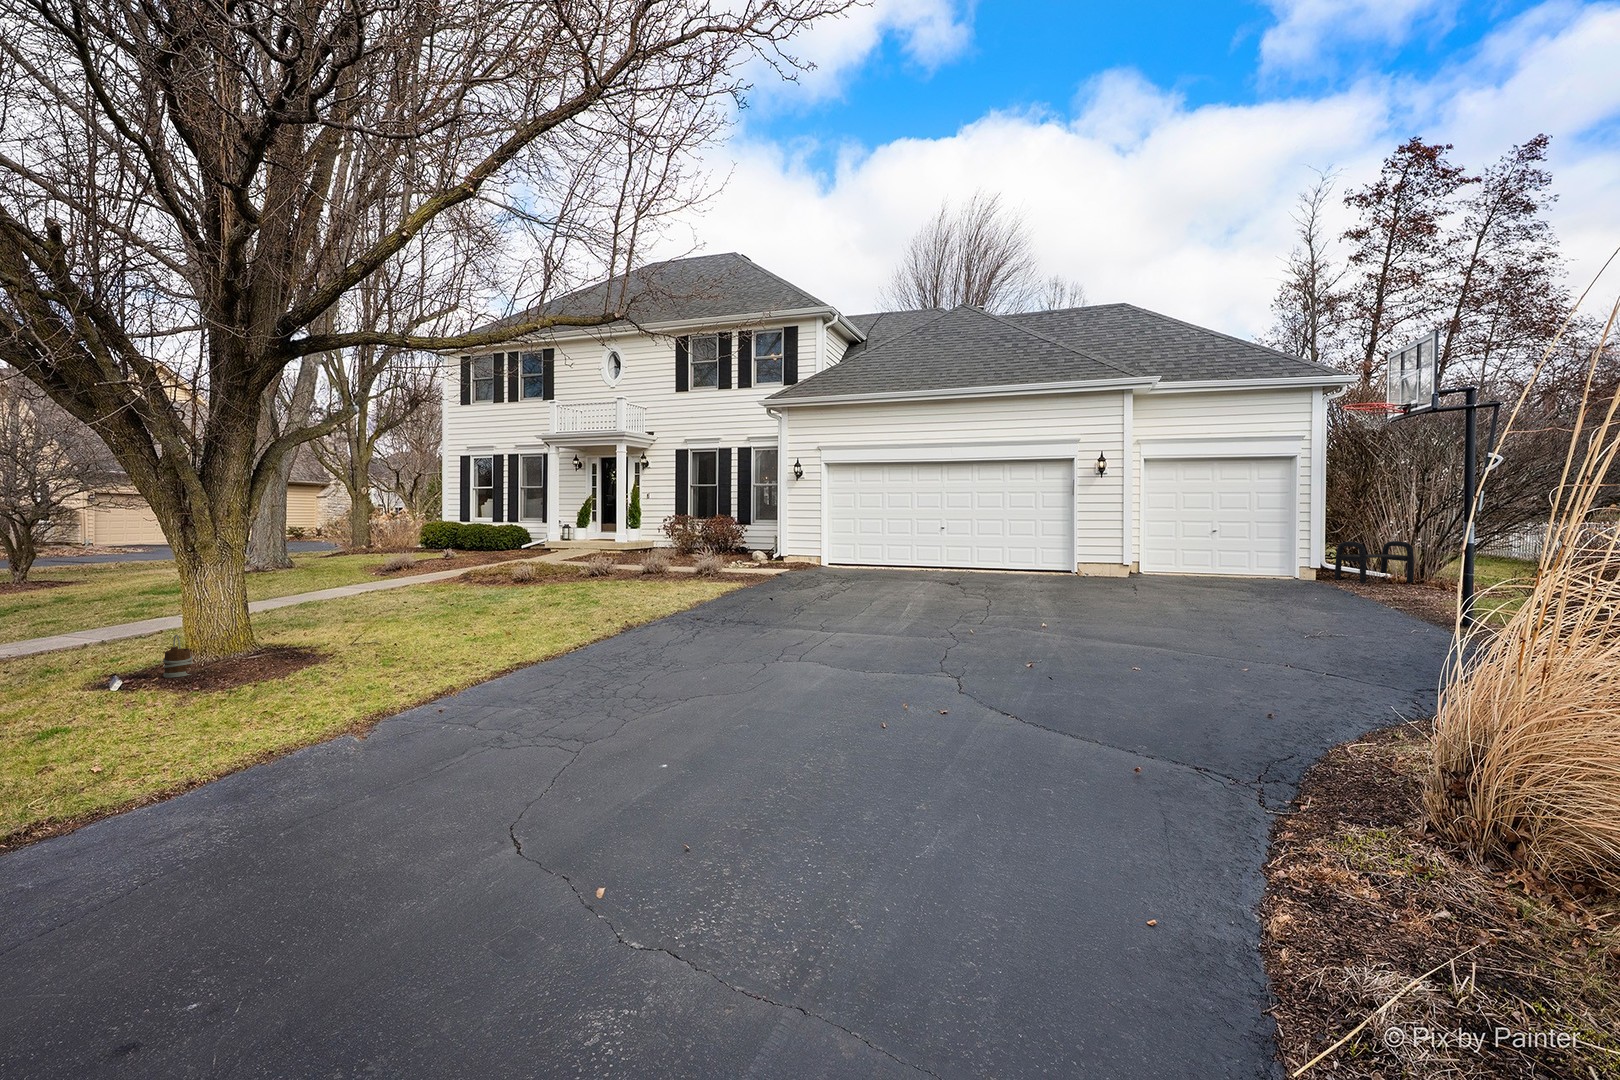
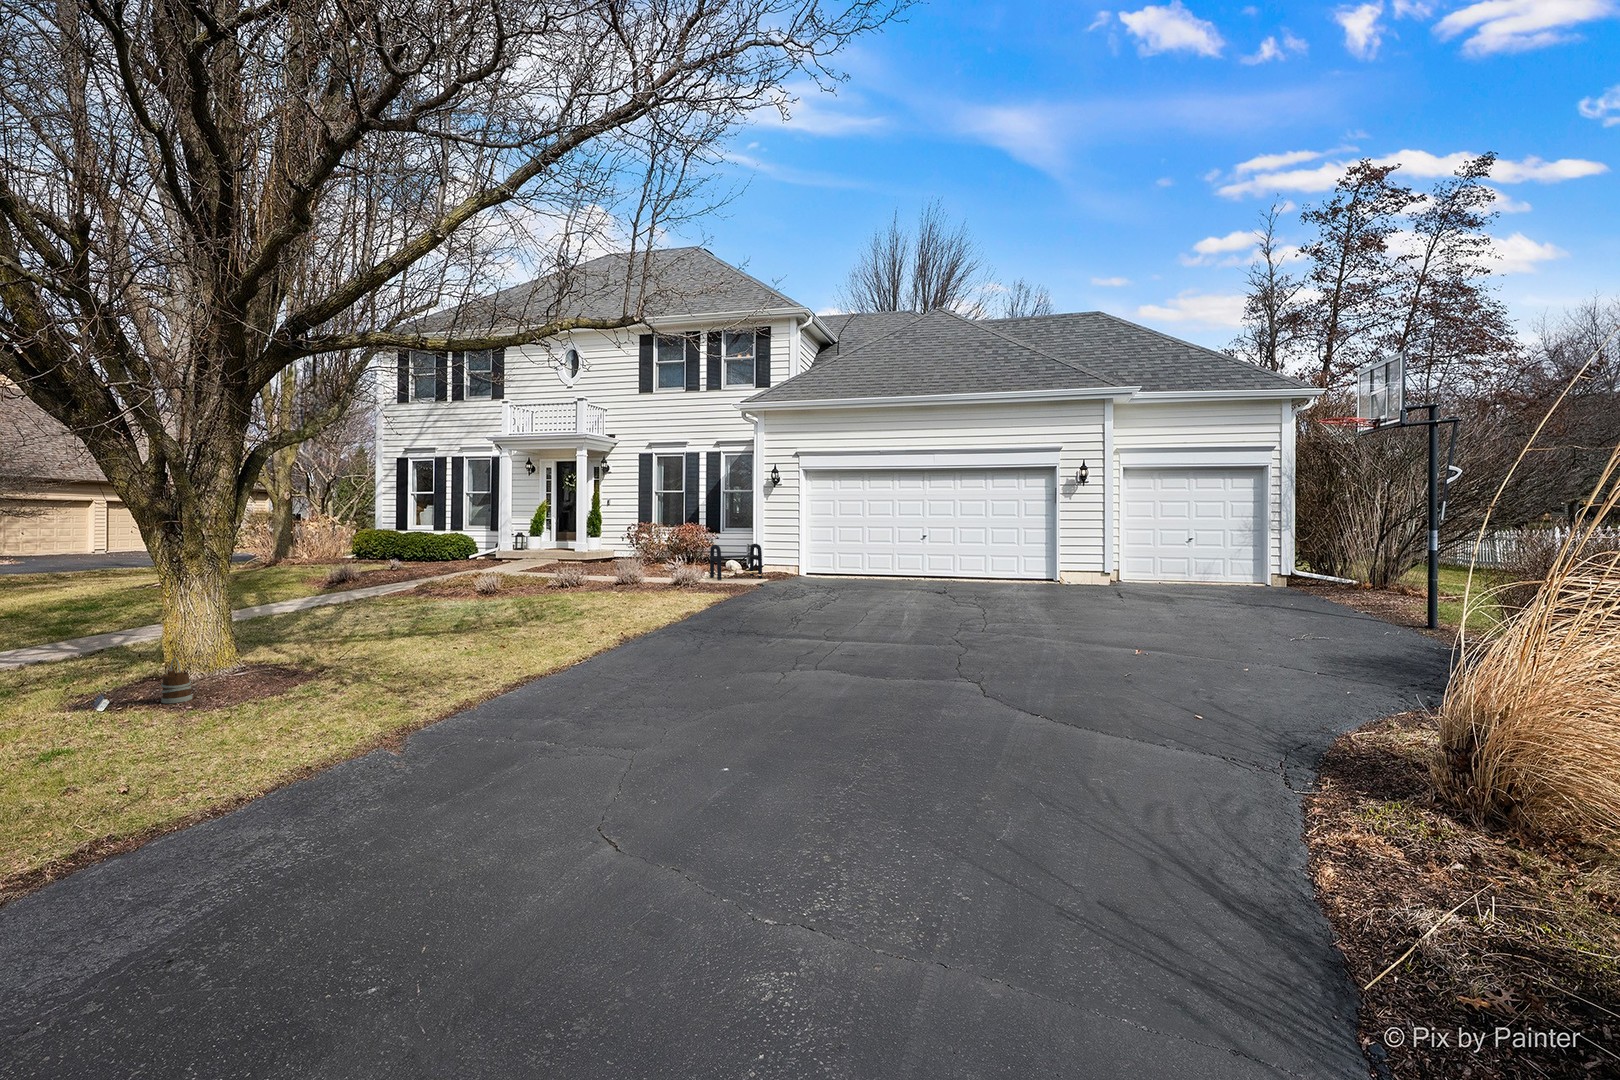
bench: present [1335,541,1414,583] -> present [710,544,762,580]

